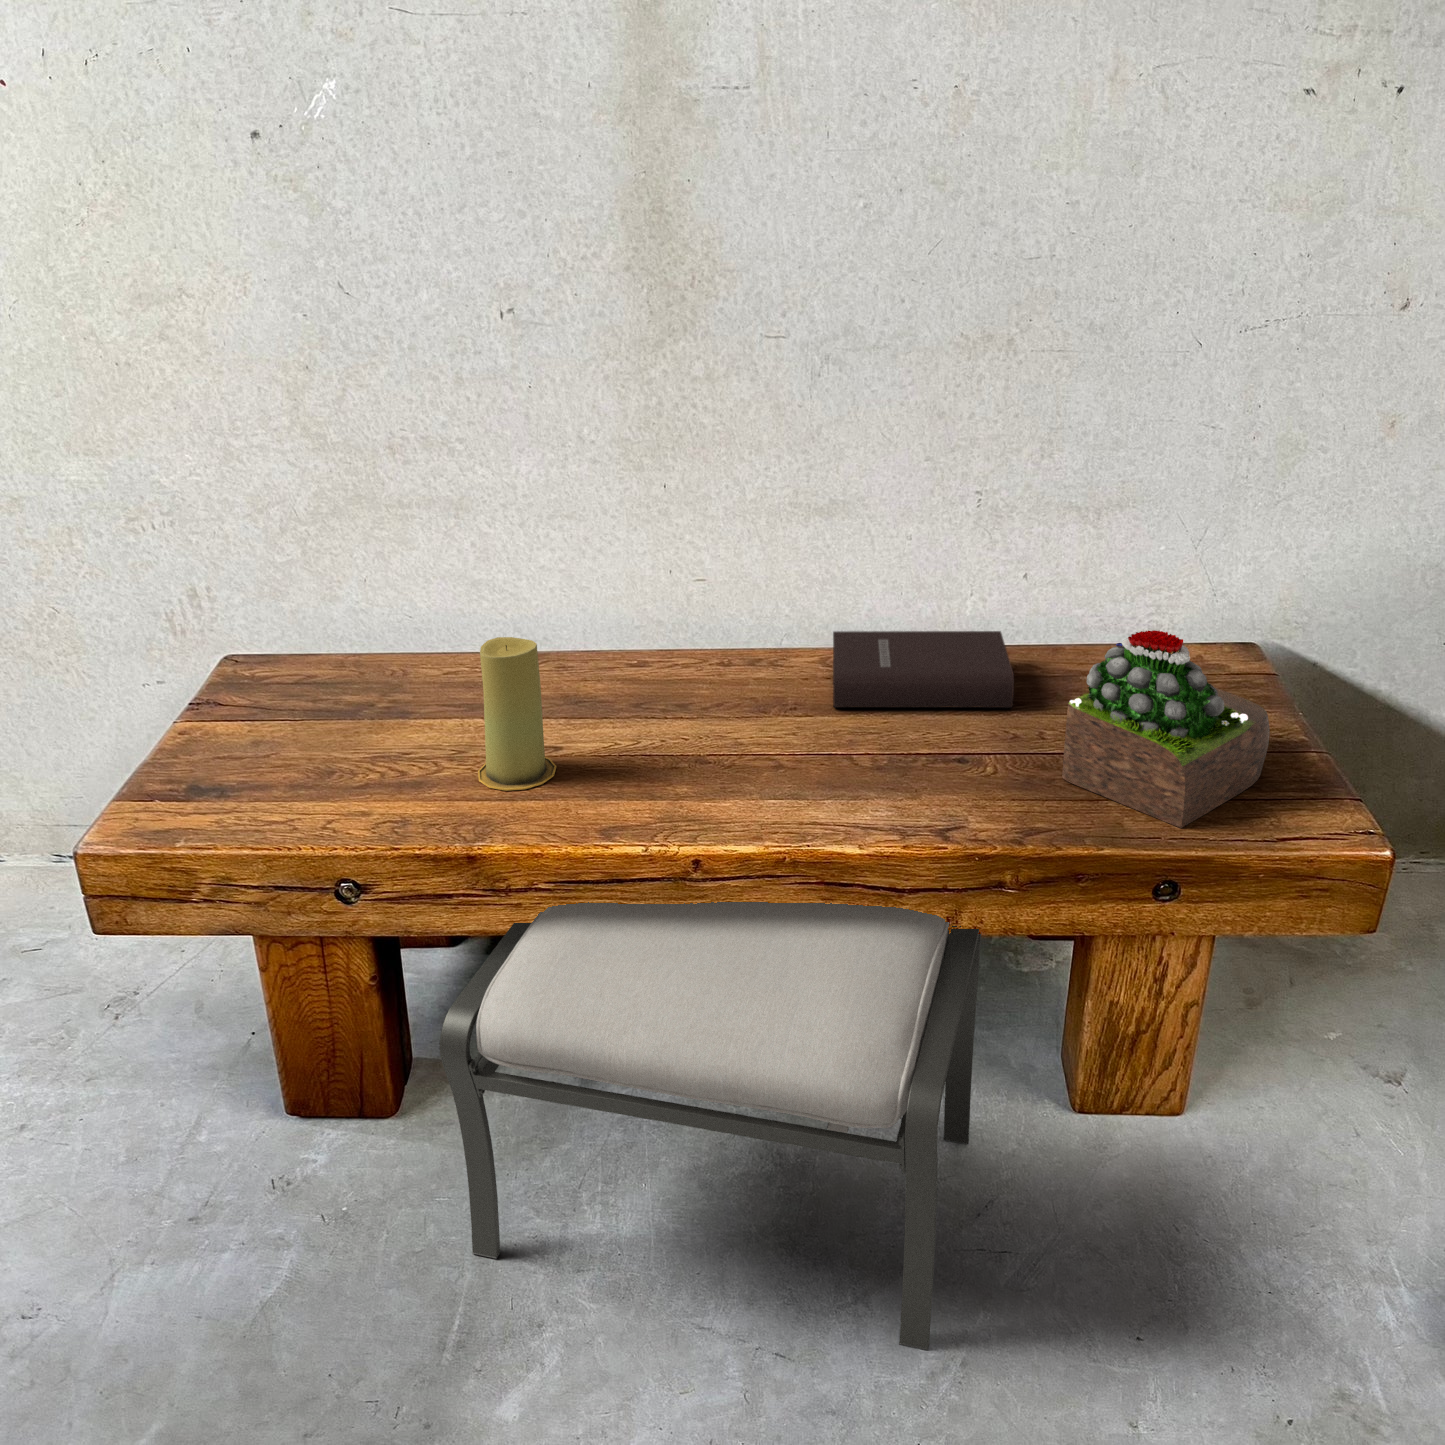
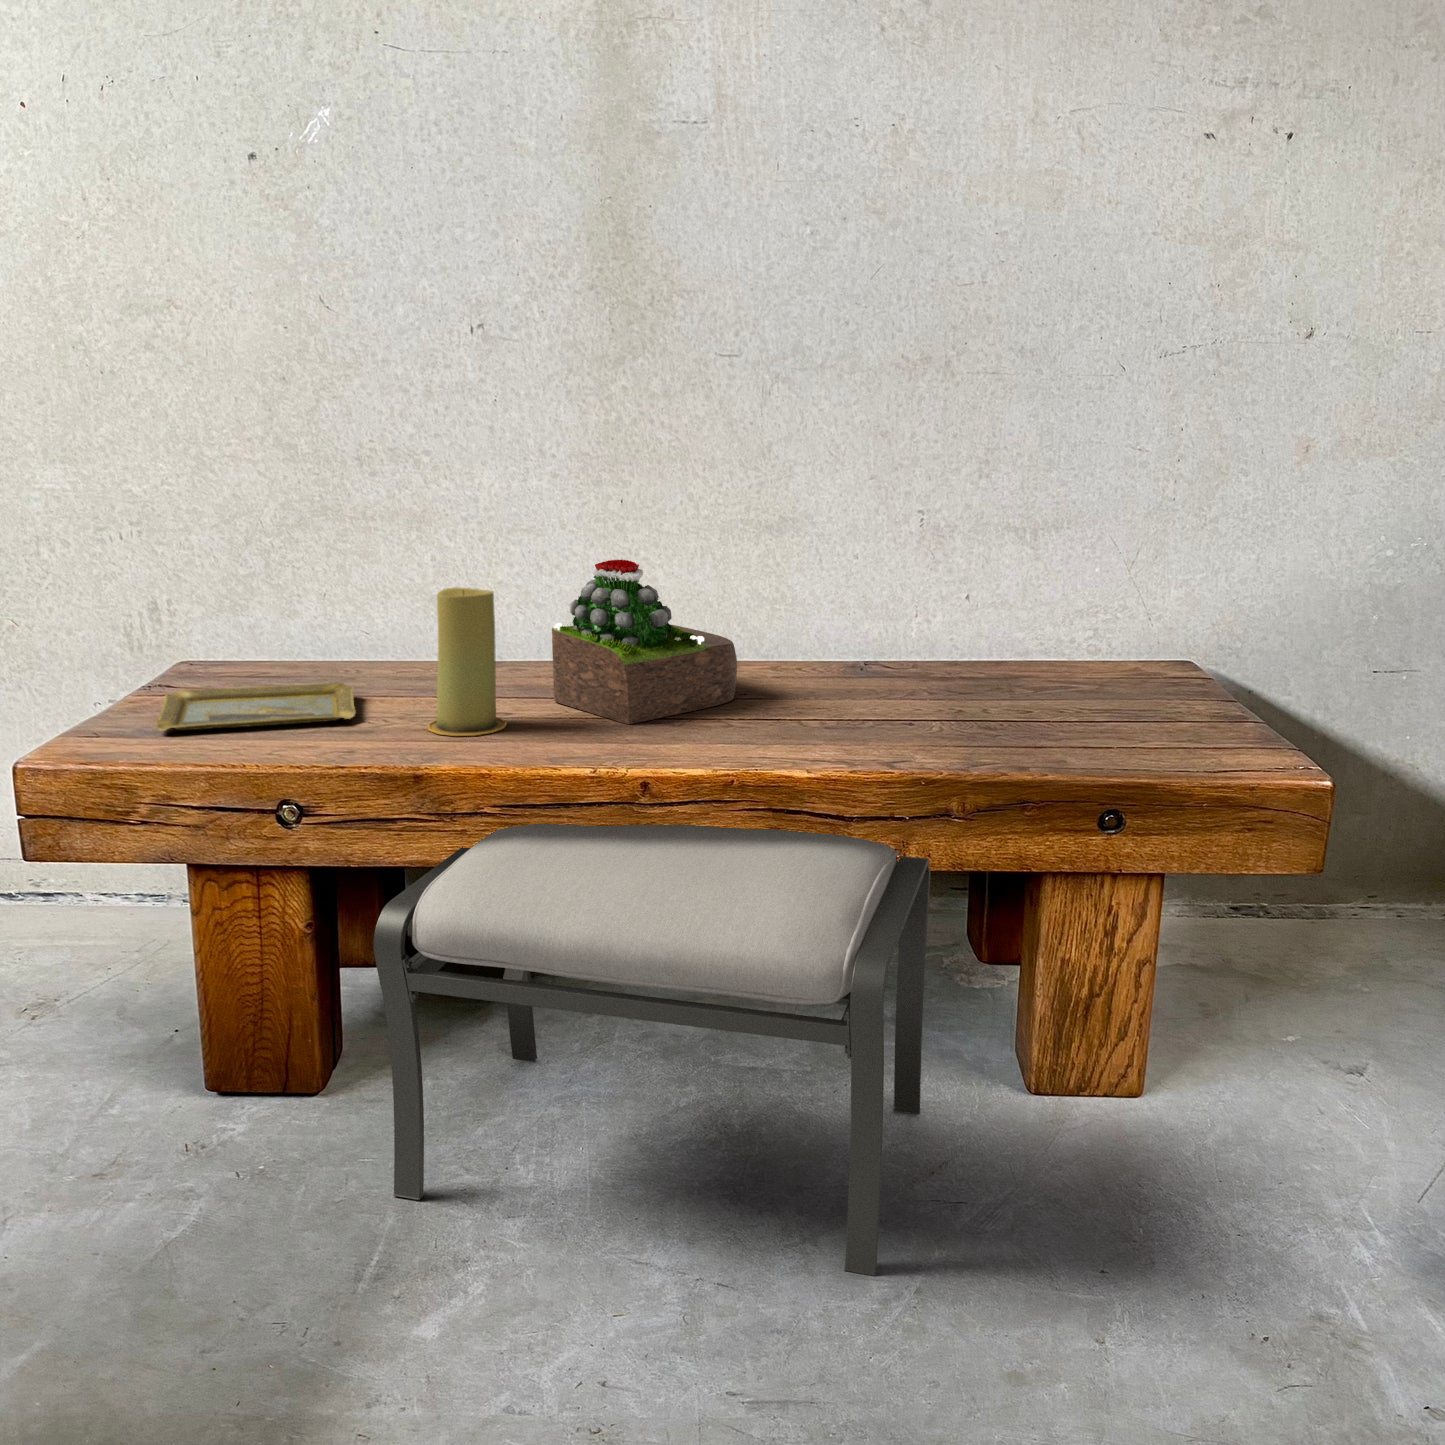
succulent plant: present [1062,630,1270,828] -> present [552,559,737,724]
book: present [833,631,1014,708] -> none [785,636,963,695]
tray: none [209,708,405,790] -> present [156,683,356,730]

